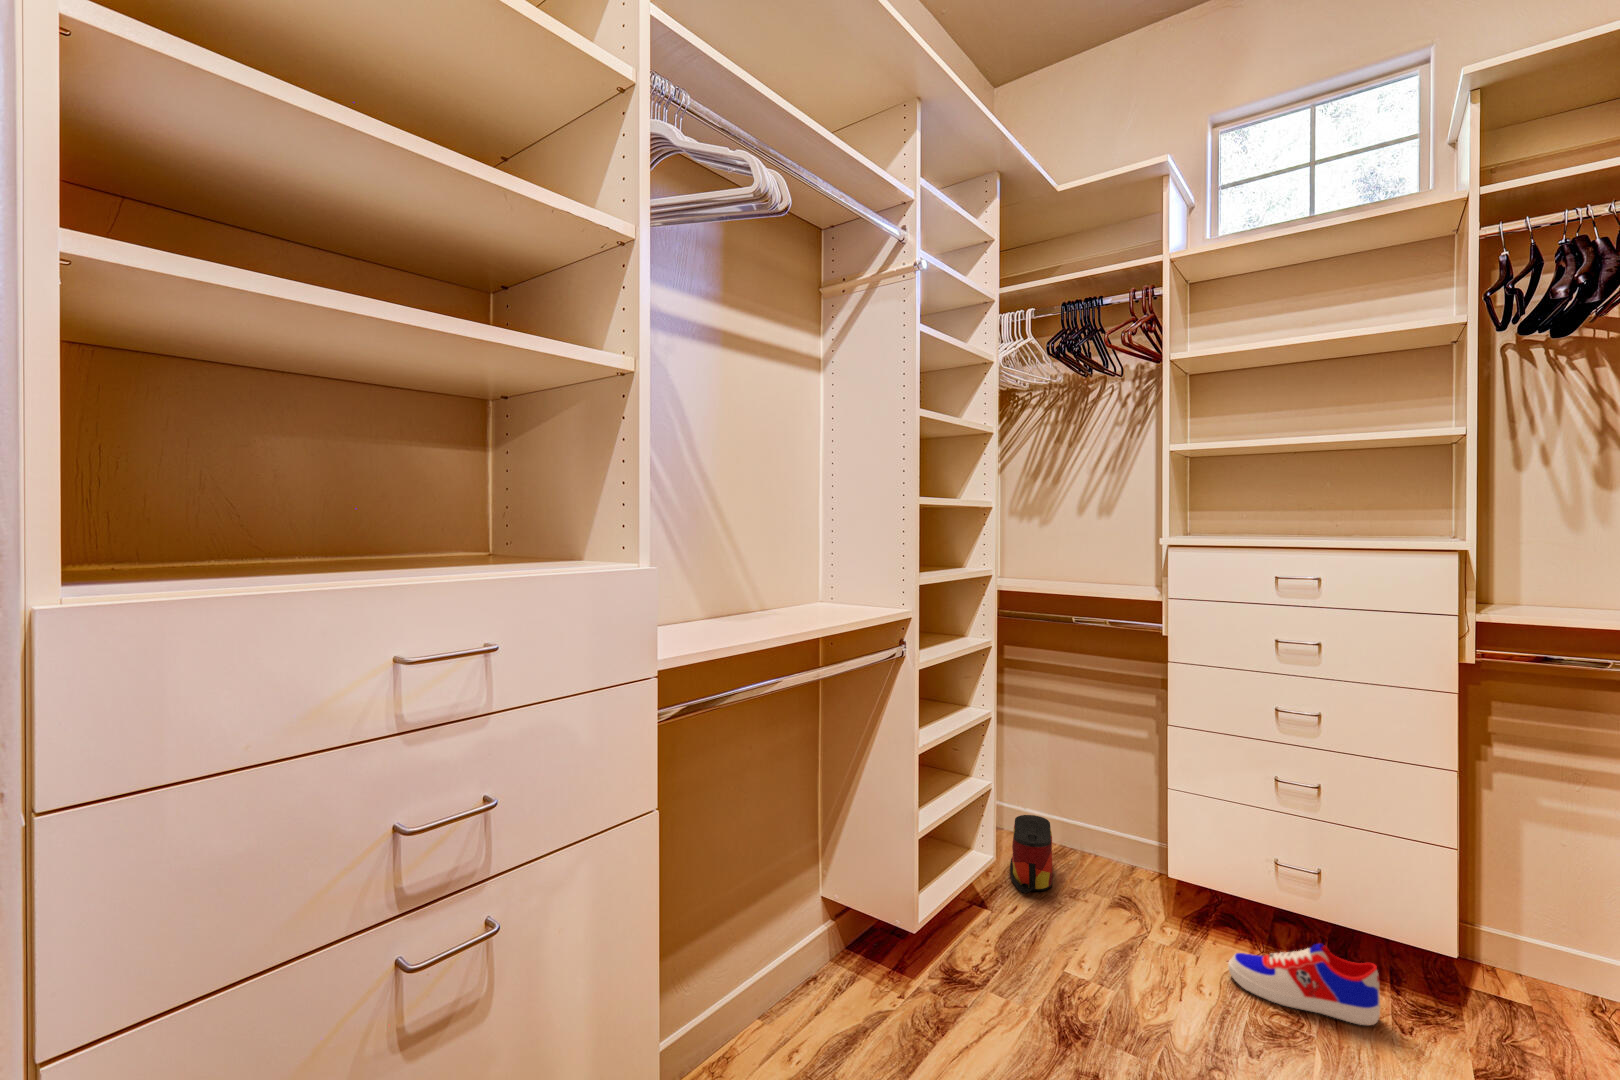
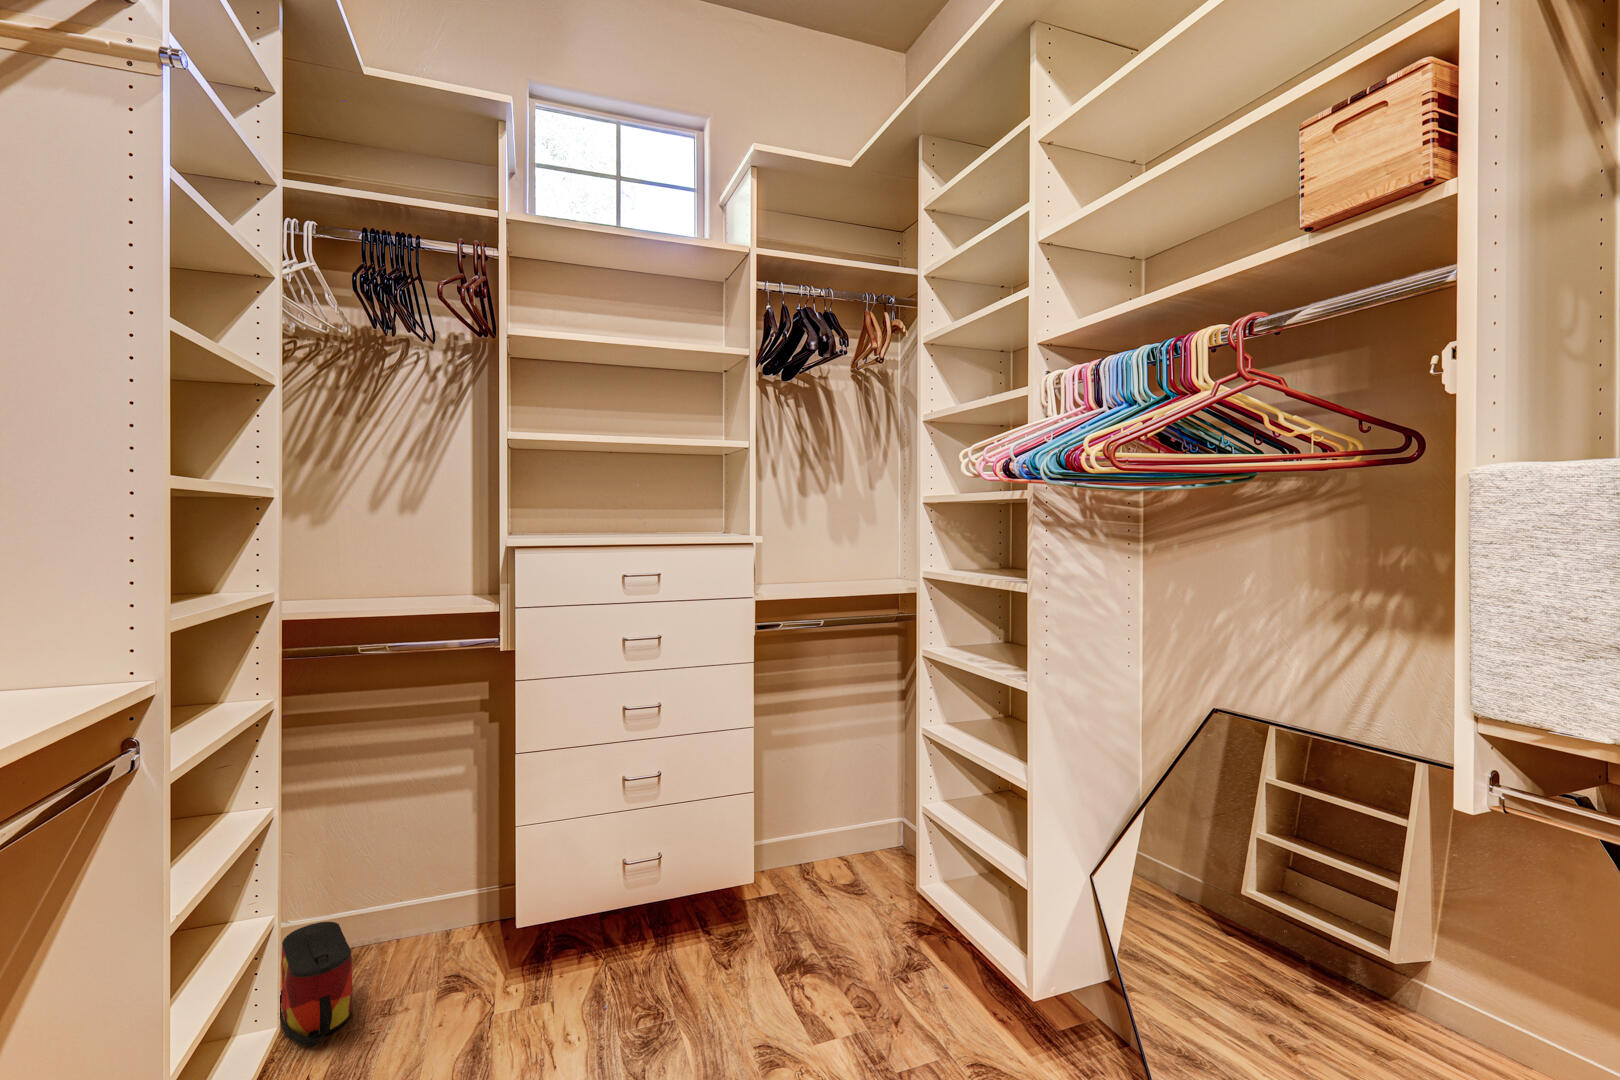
sneaker: present [1228,944,1380,1025] -> none [586,922,711,1010]

